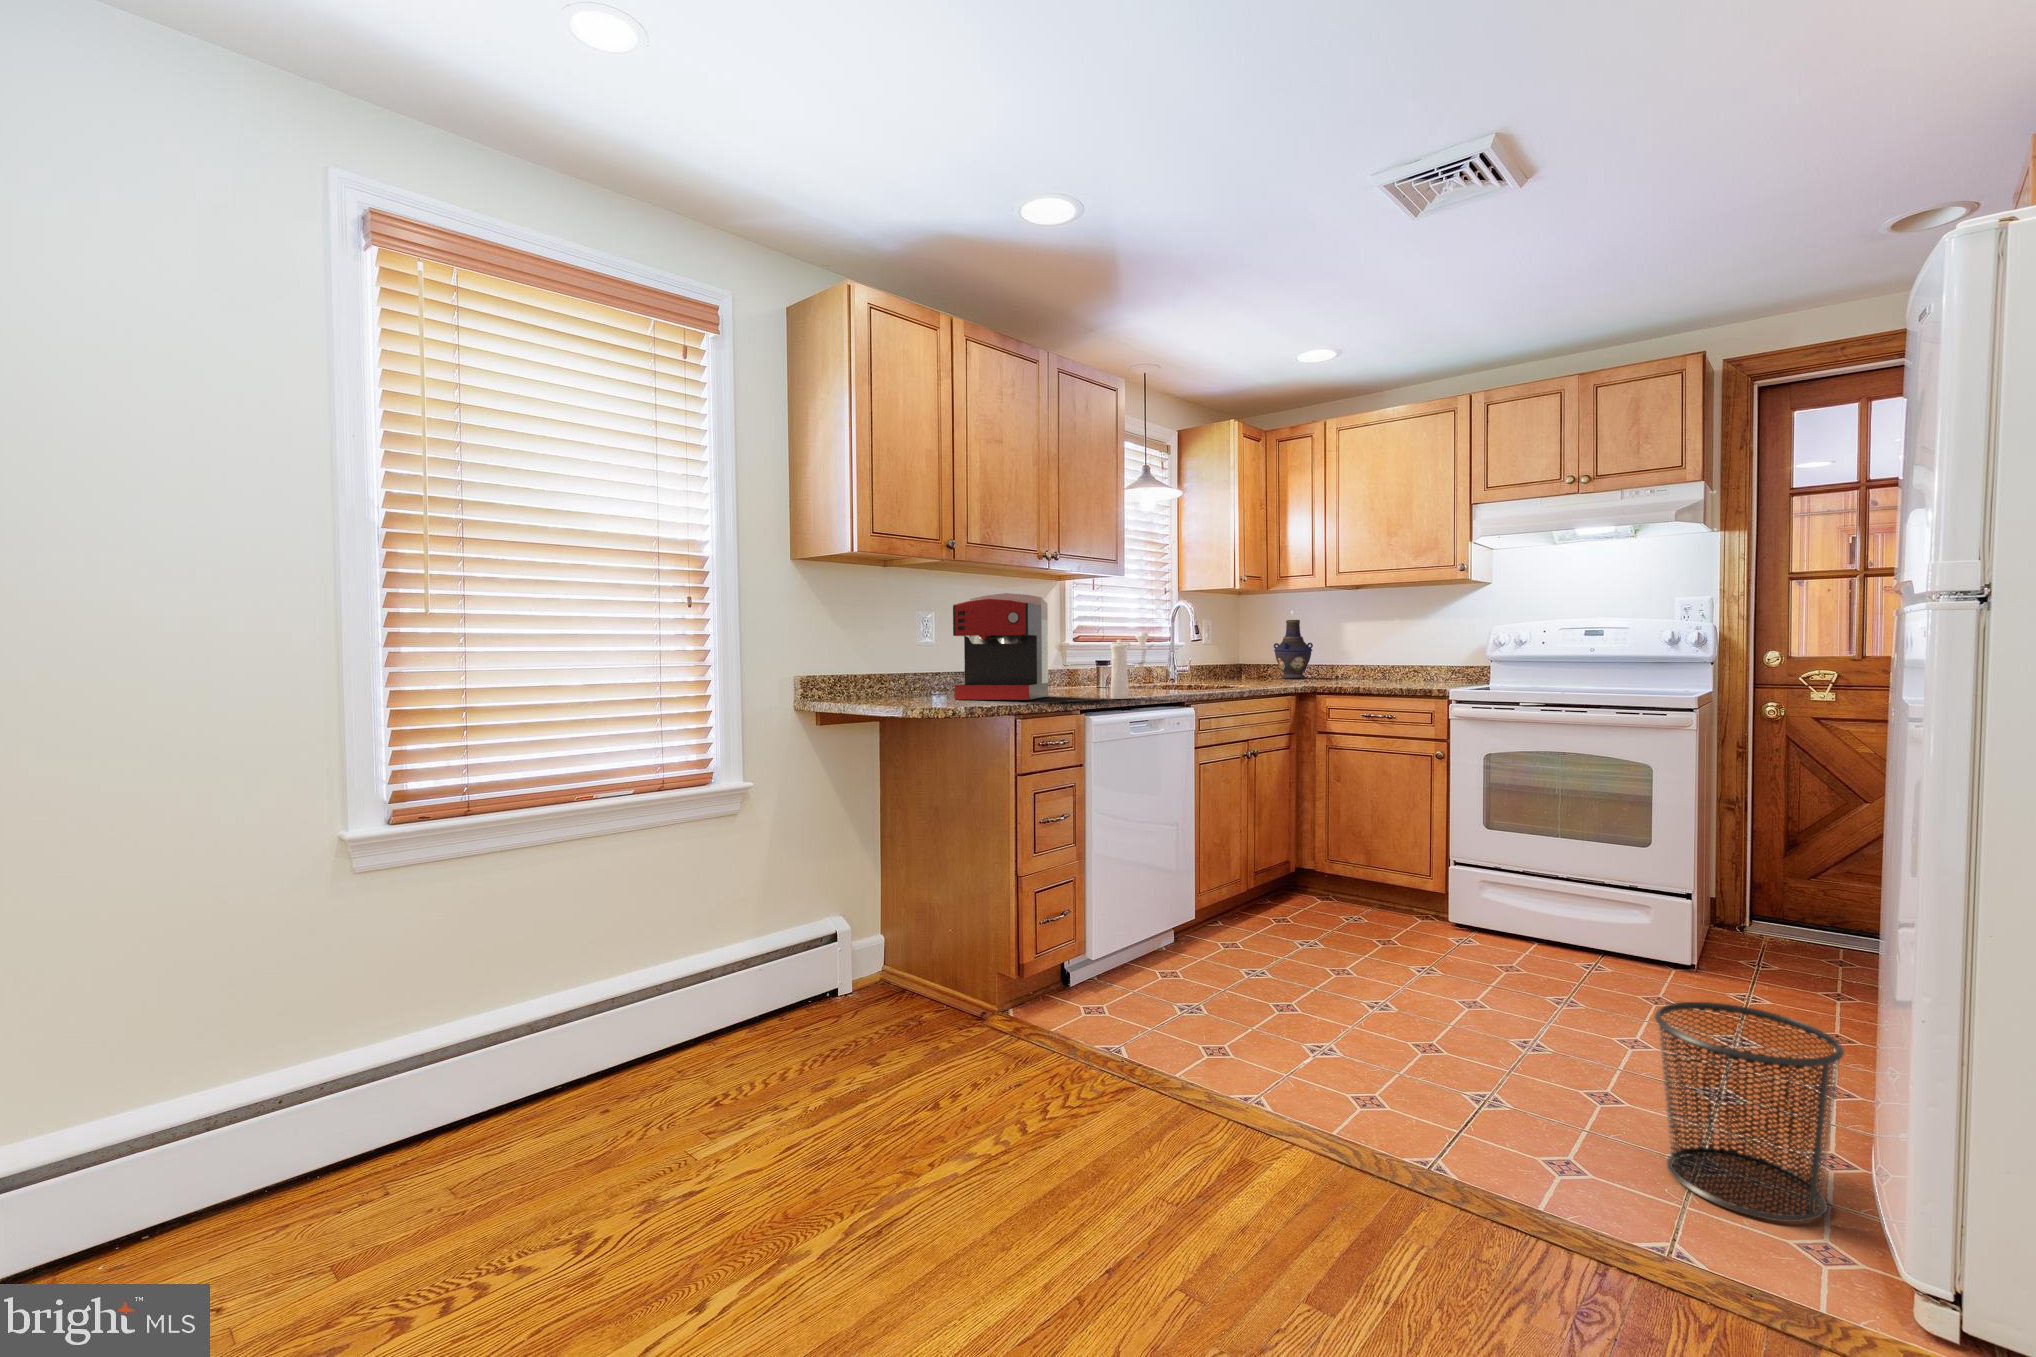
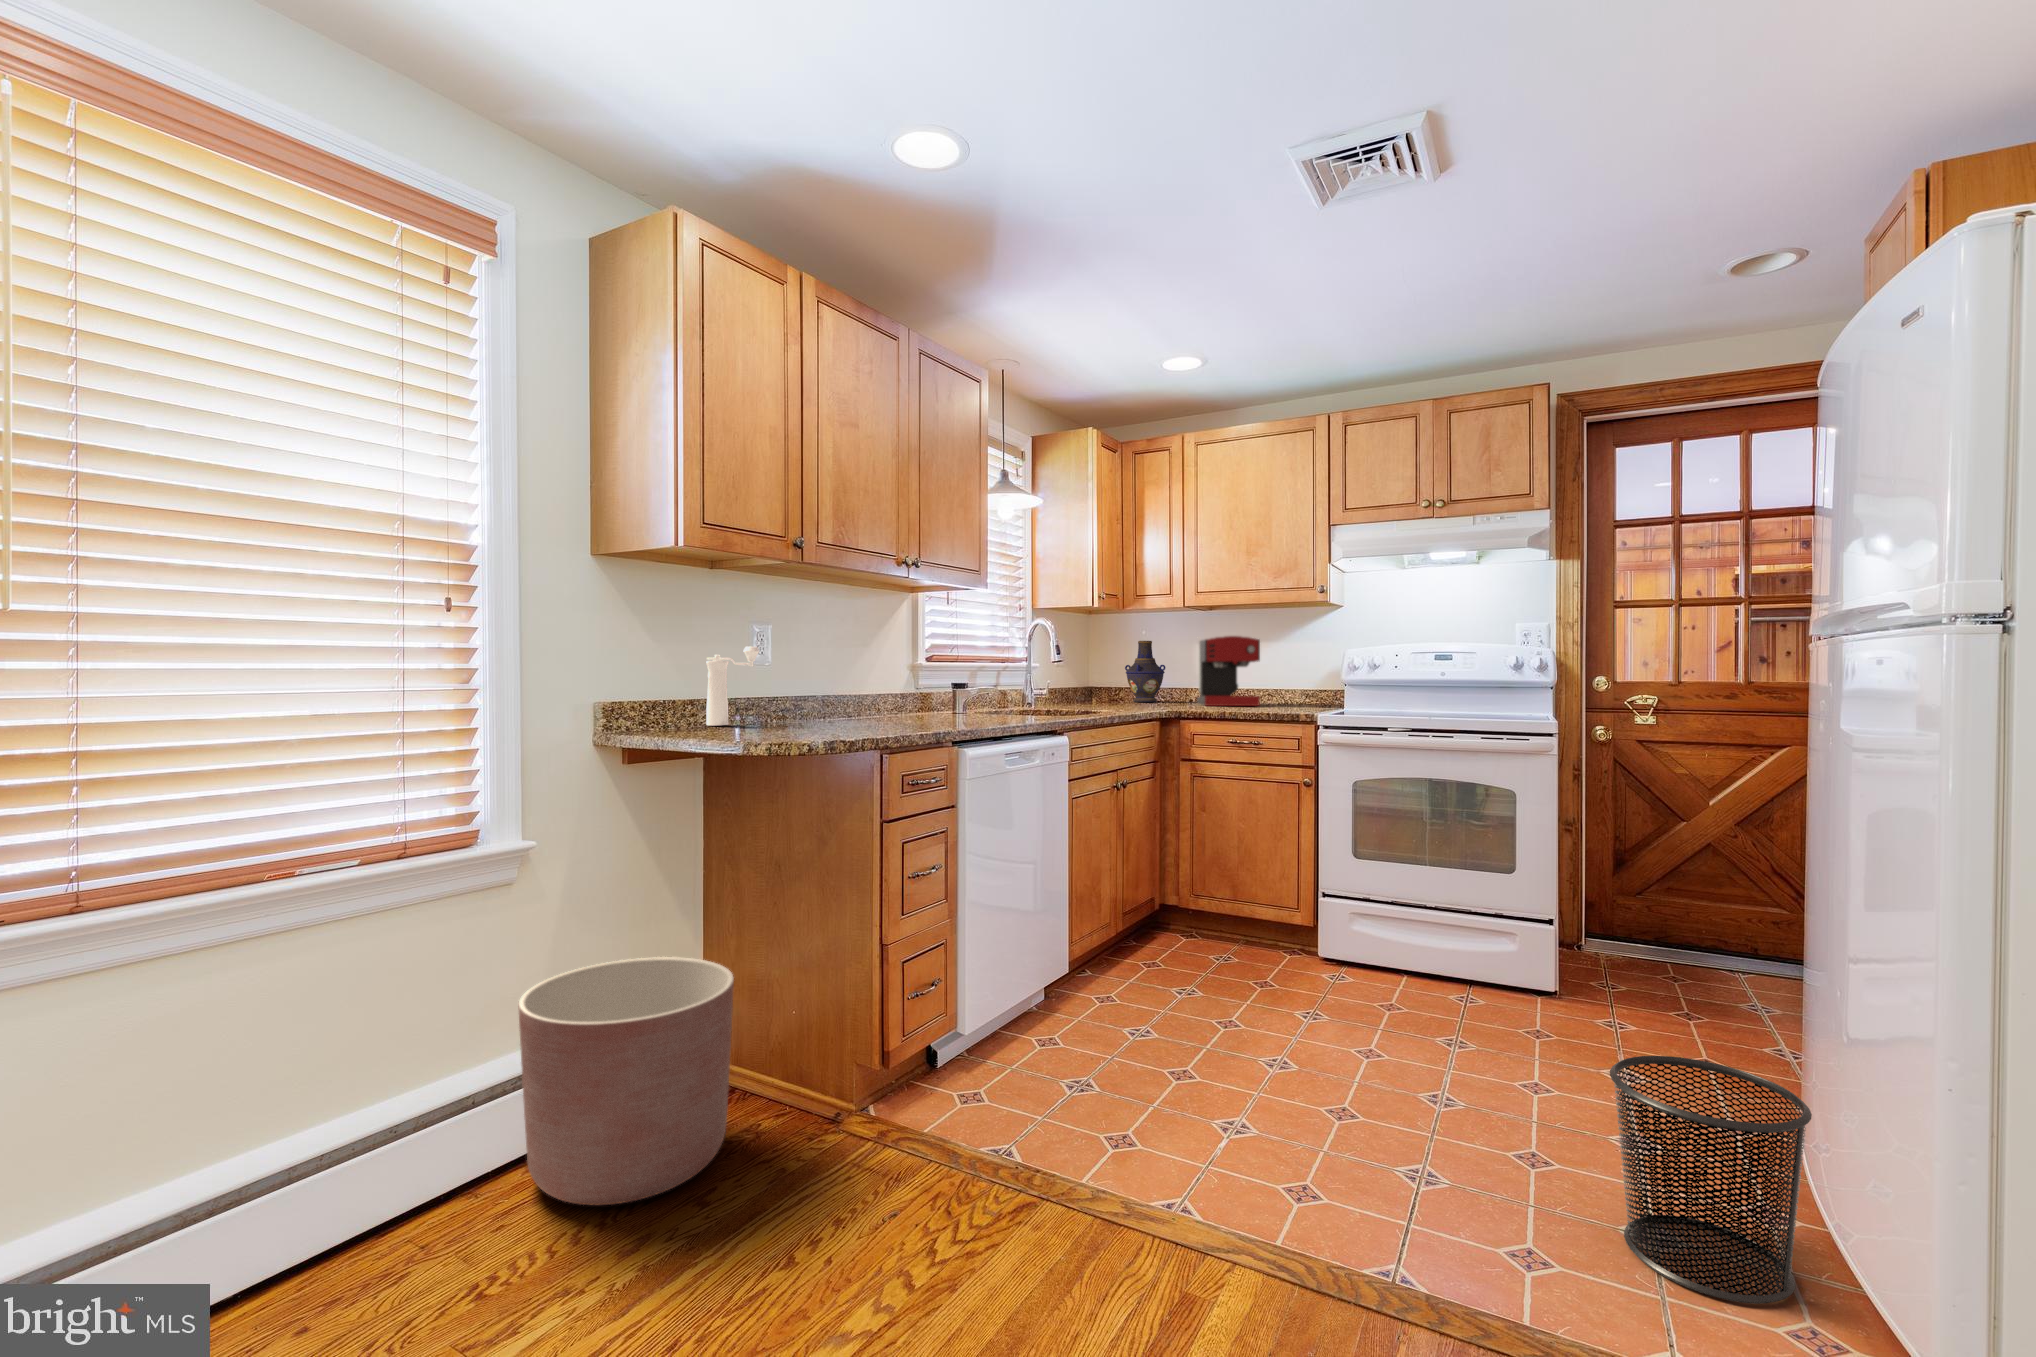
coffee maker: present [953,593,1048,700] -> present [1197,636,1260,706]
pepper mill: present [1110,632,1149,699] -> present [706,647,759,726]
planter: none [742,879,899,1057] -> present [518,957,734,1205]

